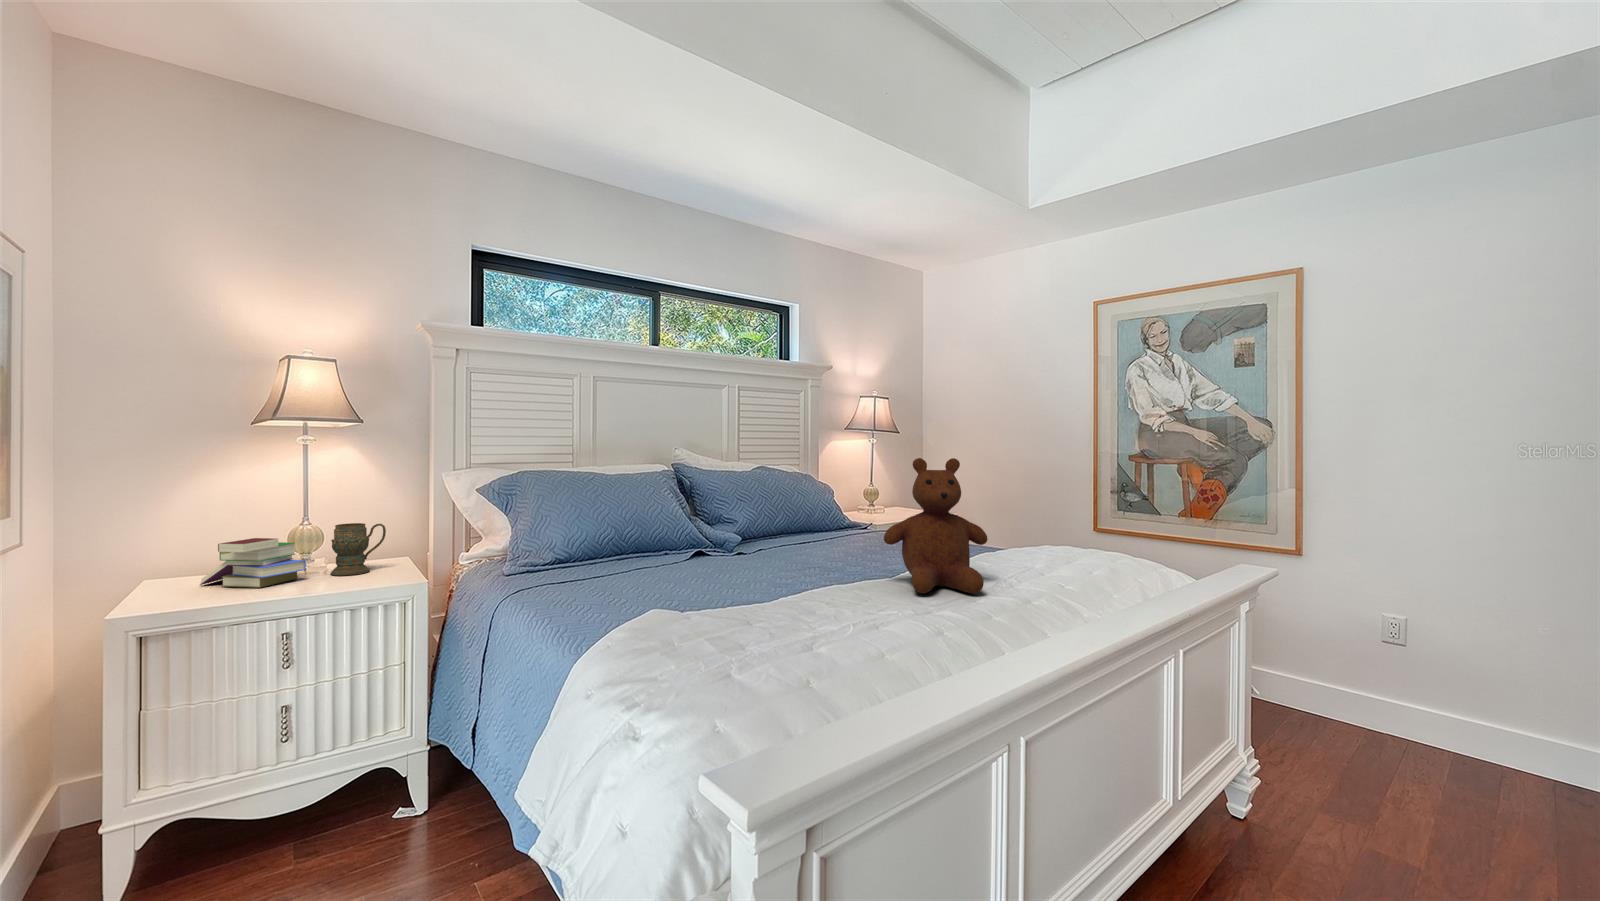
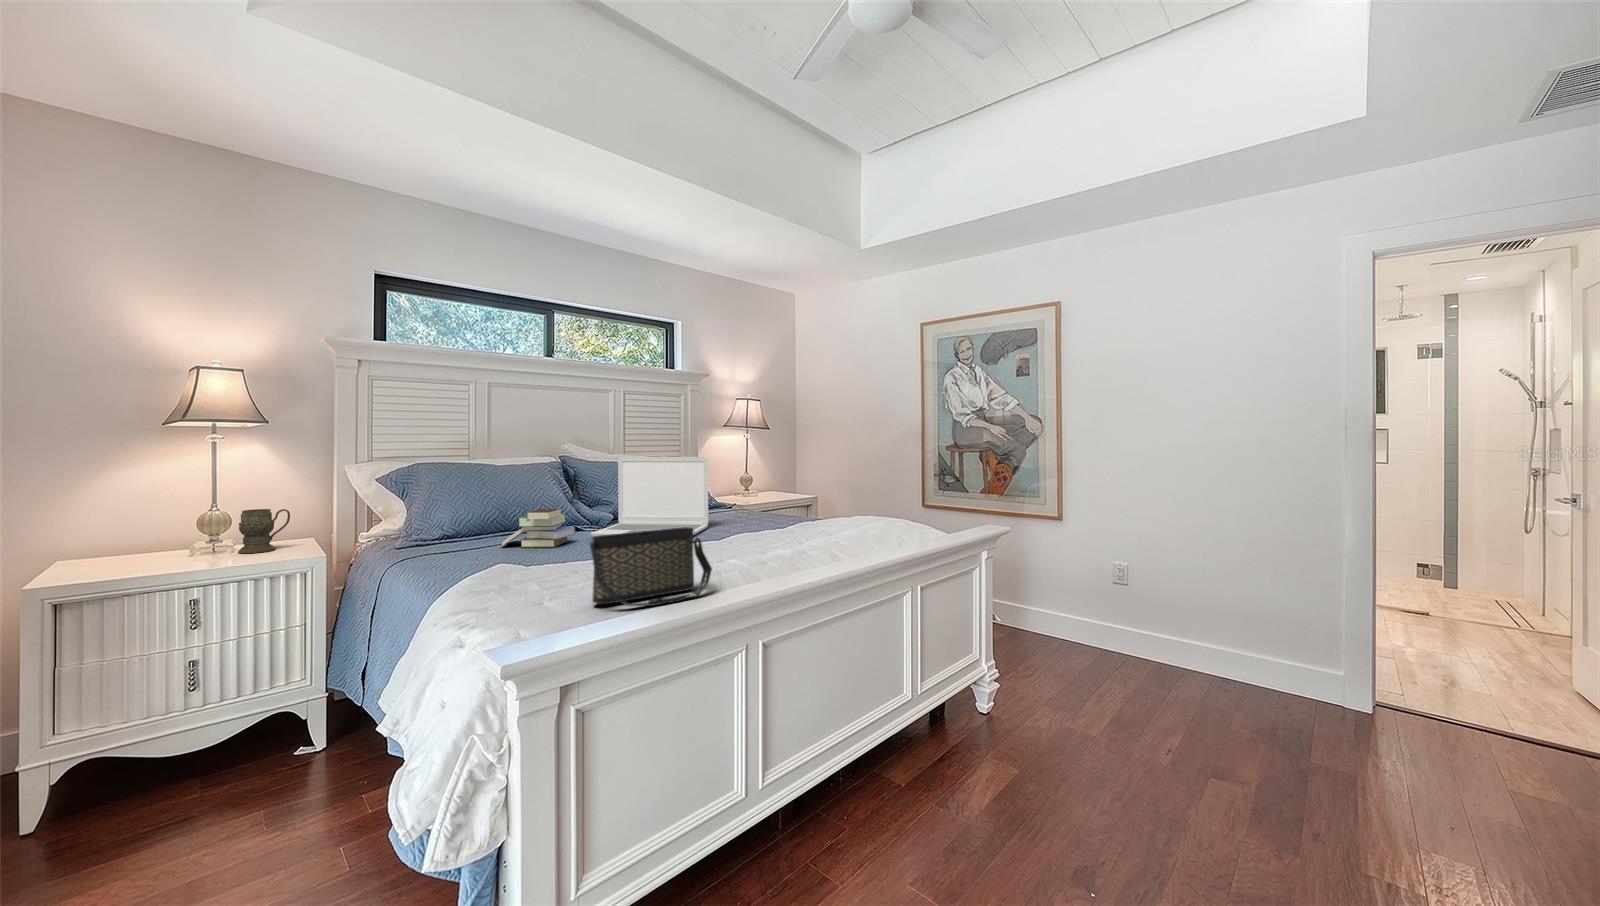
teddy bear: present [884,458,987,593] -> none [705,448,785,551]
laptop: none [730,466,867,572] -> present [591,457,708,537]
book: present [200,538,306,588] -> present [501,509,575,547]
handbag: none [805,572,959,687] -> present [590,527,712,606]

